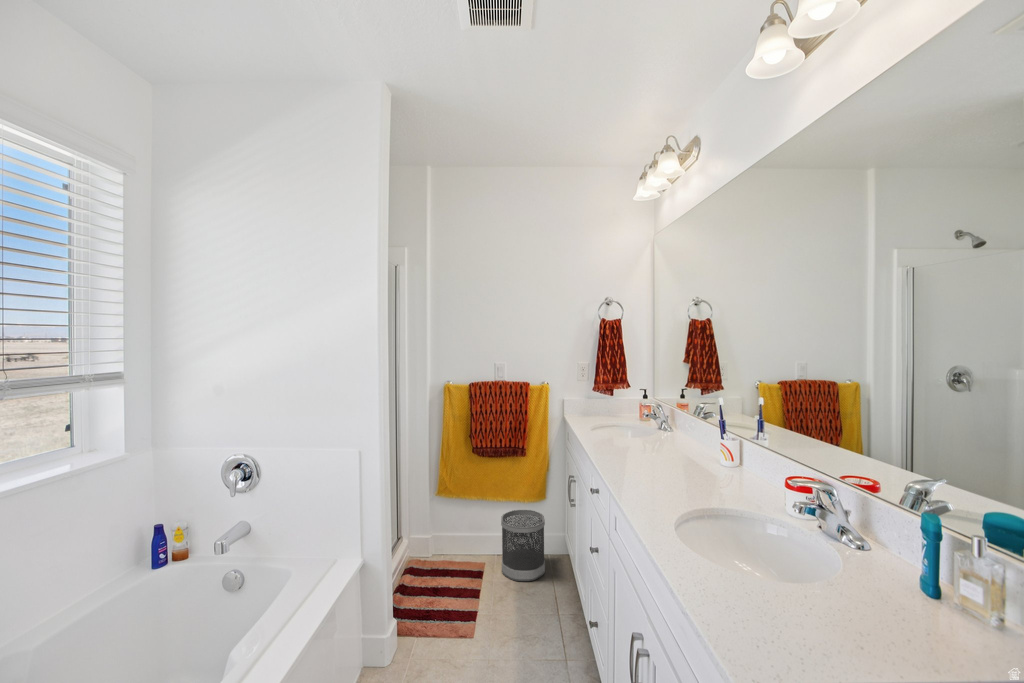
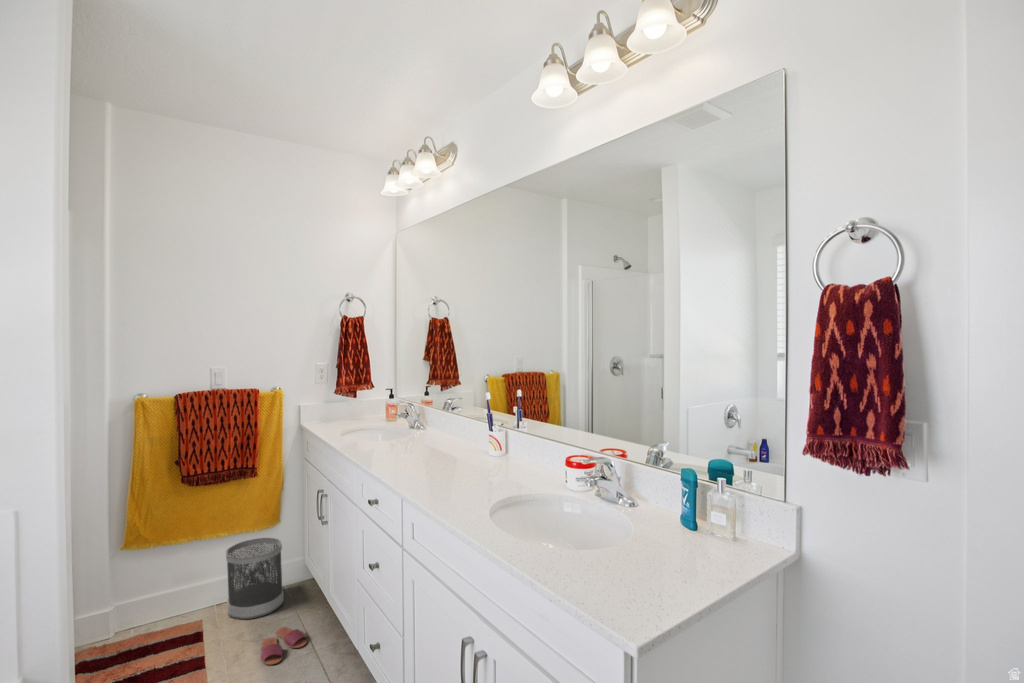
slippers: none [522,598,562,637] -> present [261,627,307,665]

